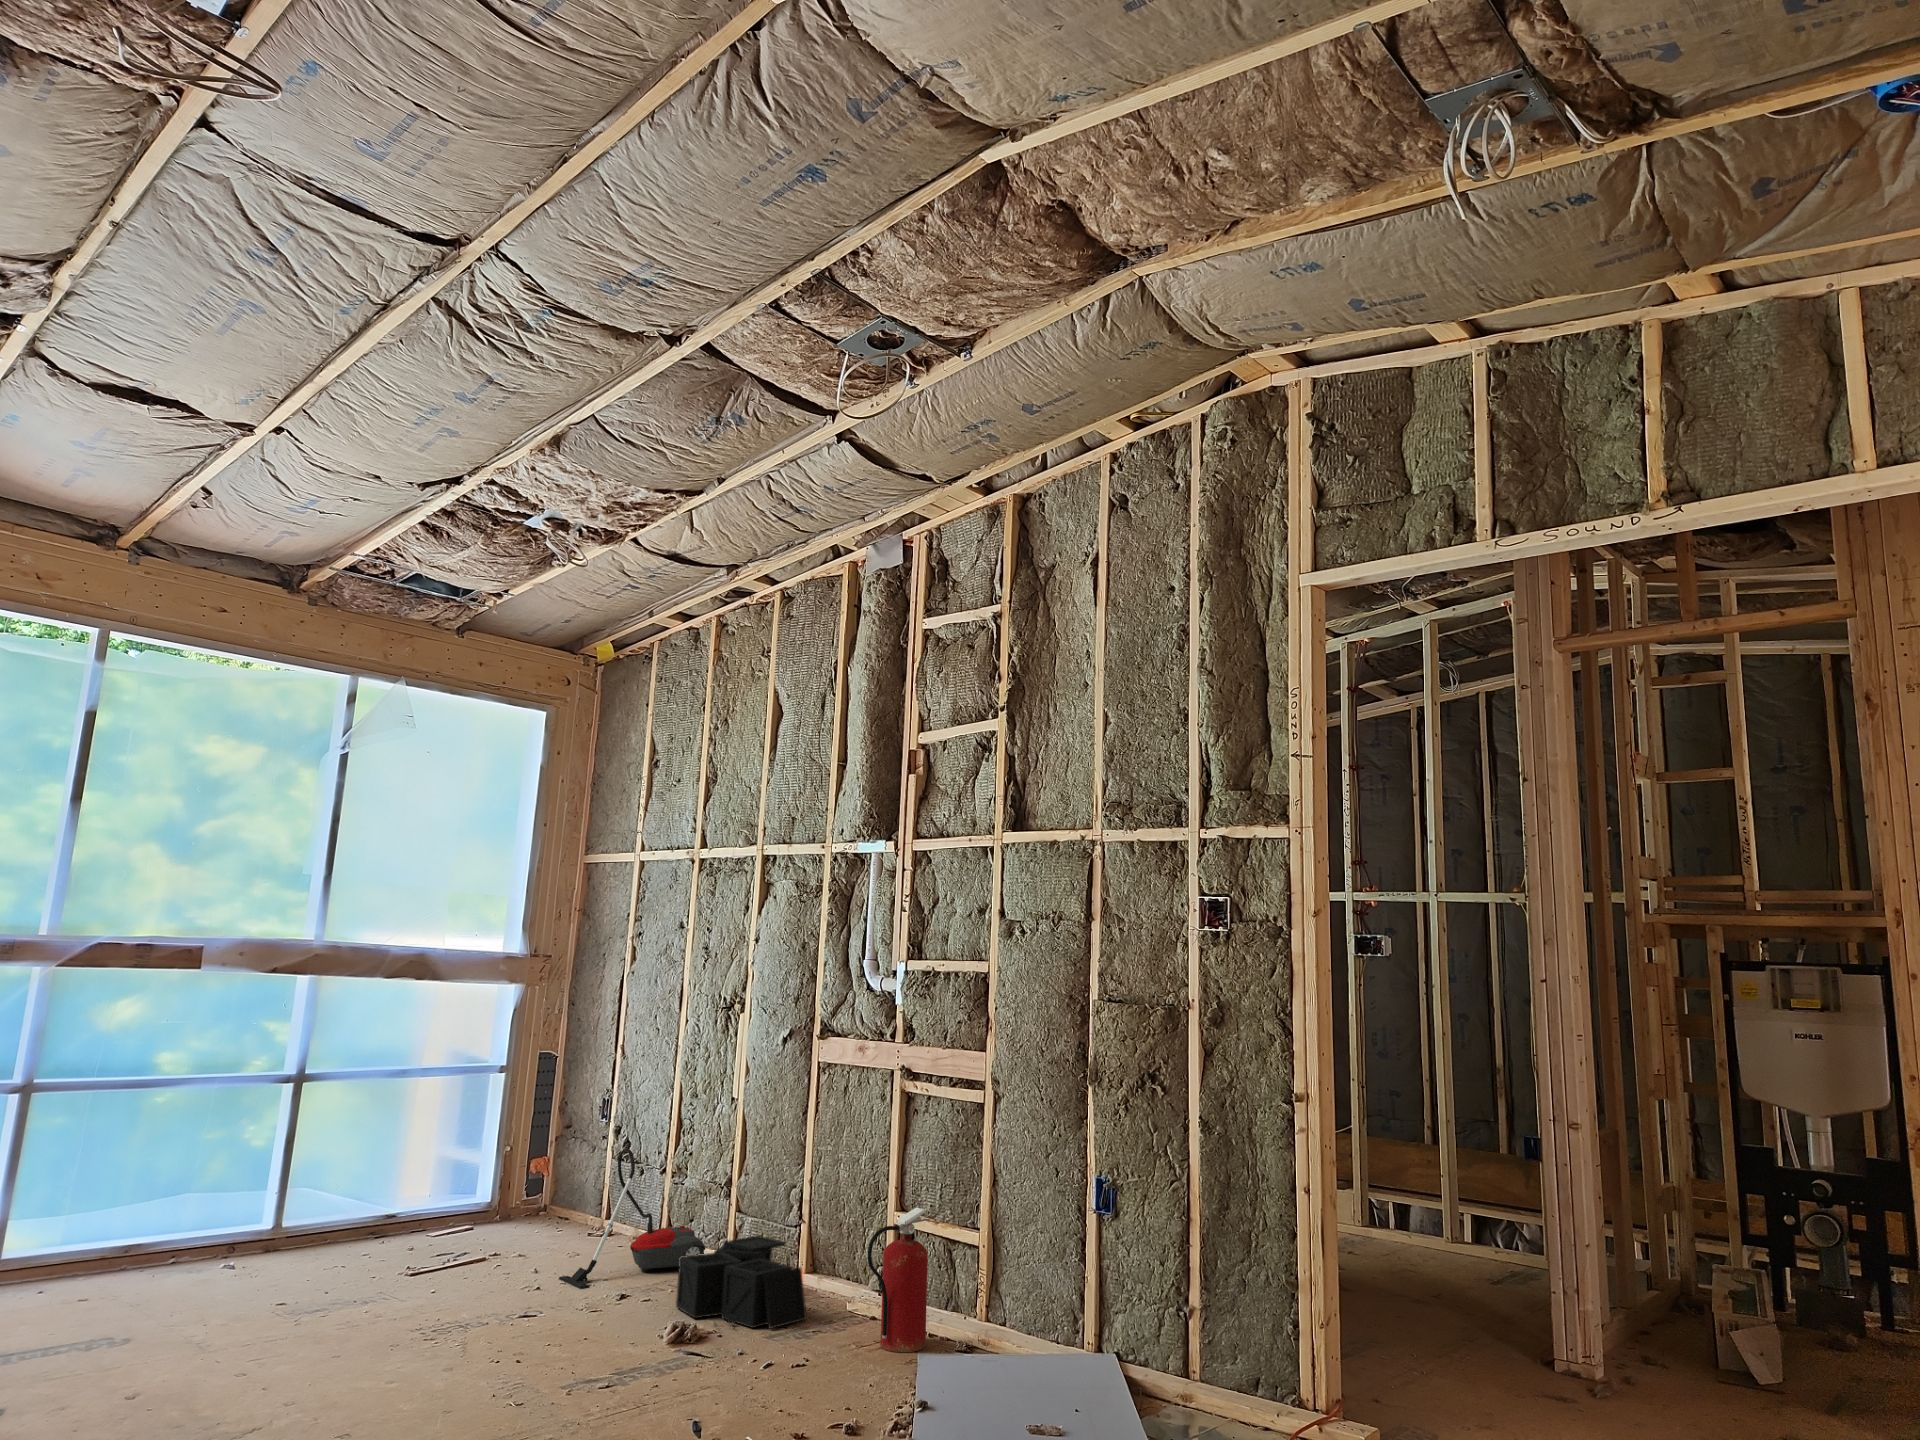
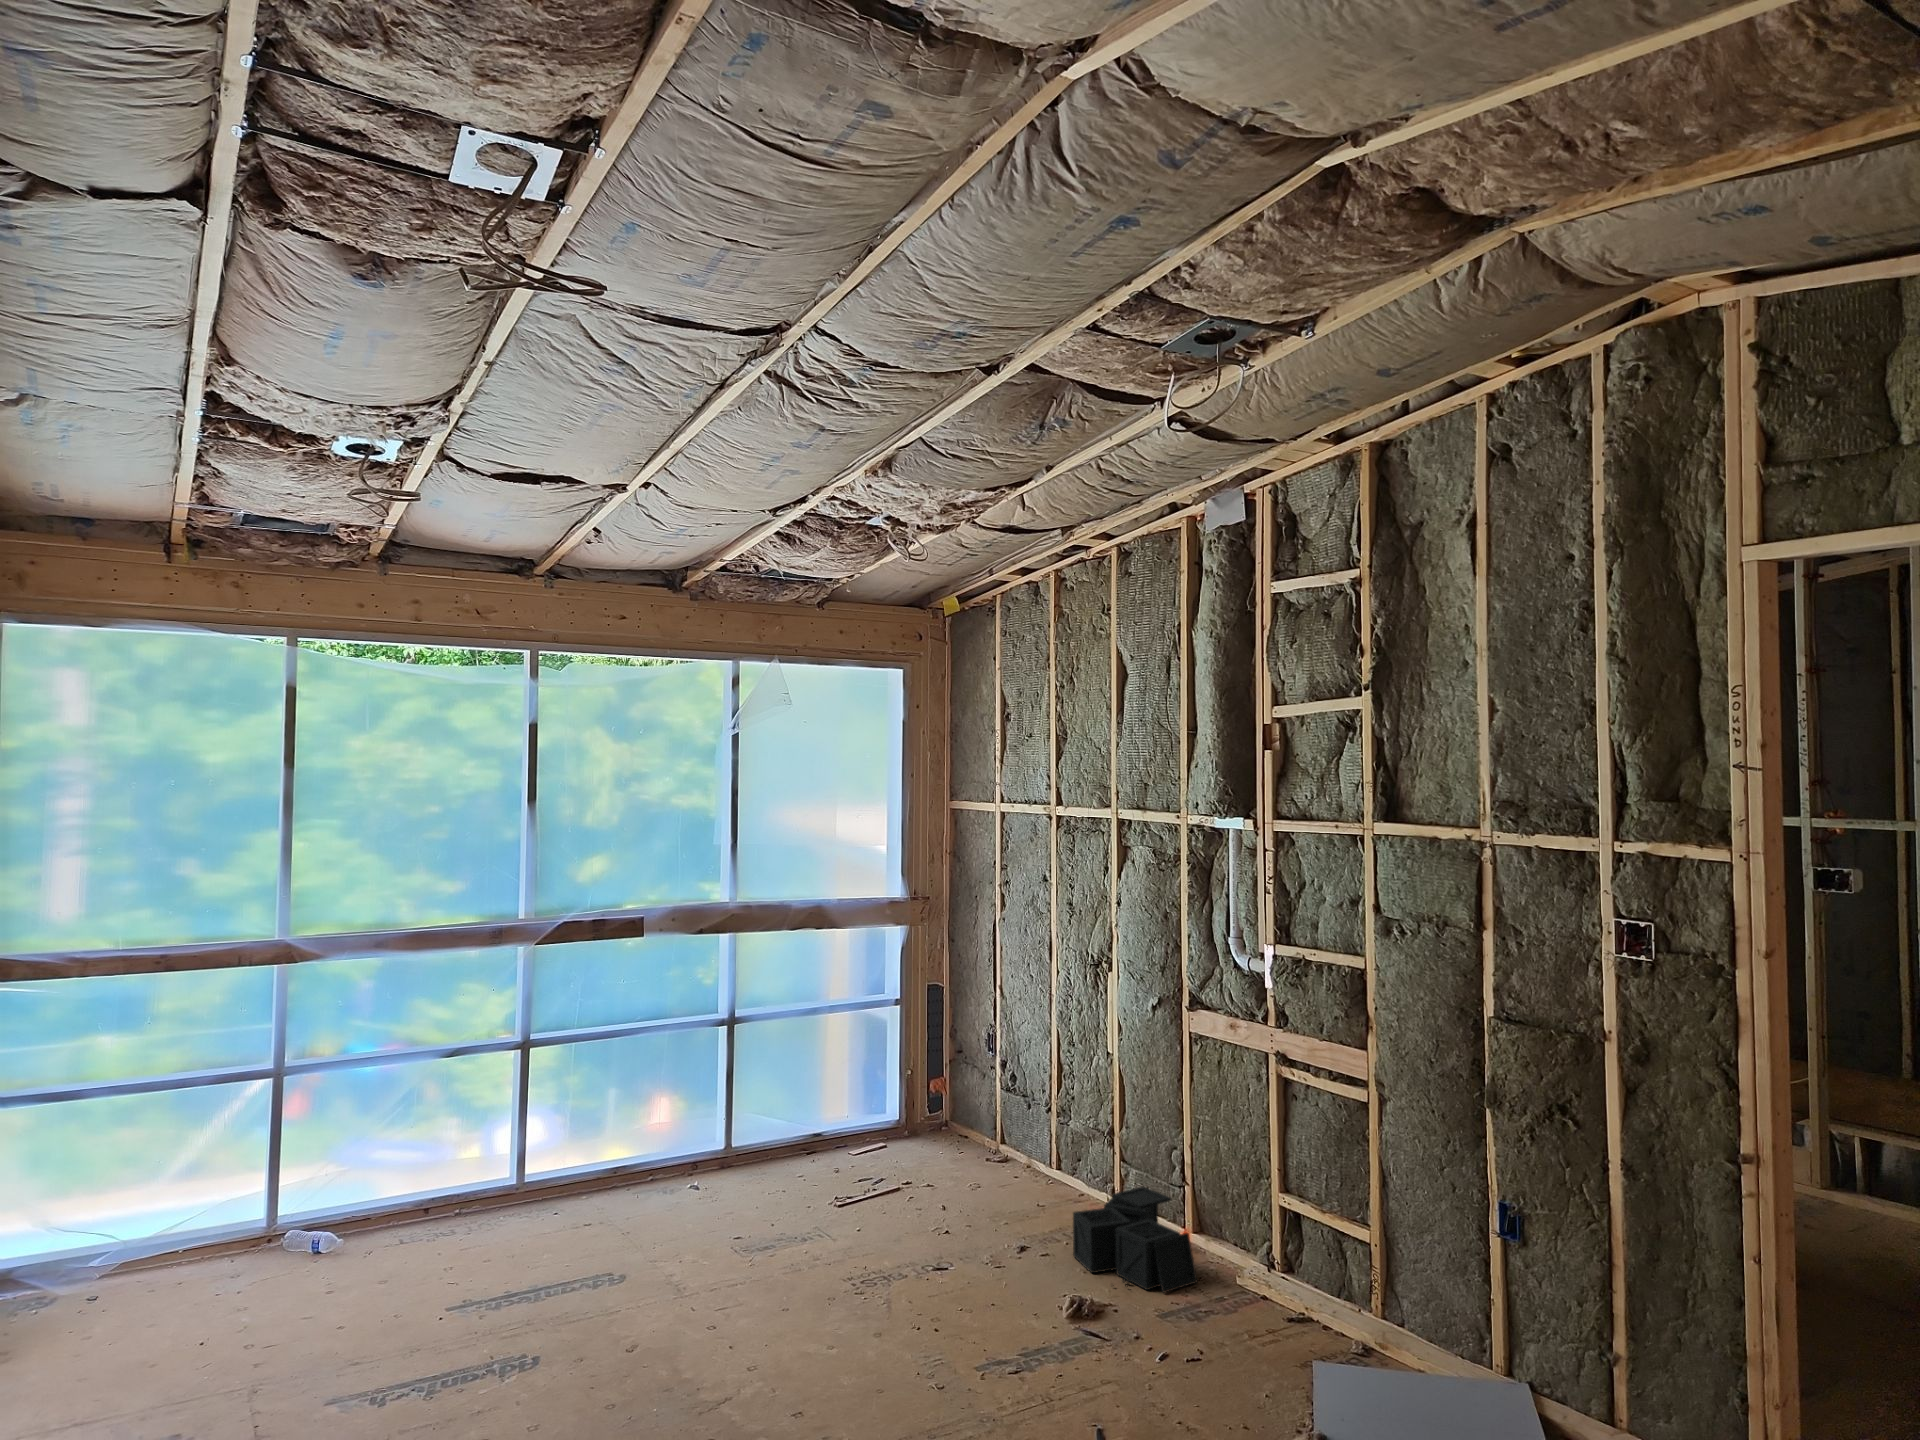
vacuum cleaner: present [559,1149,705,1289] -> none [966,1095,1094,1226]
fire extinguisher: present [868,1207,930,1352] -> none [1255,1194,1319,1336]

